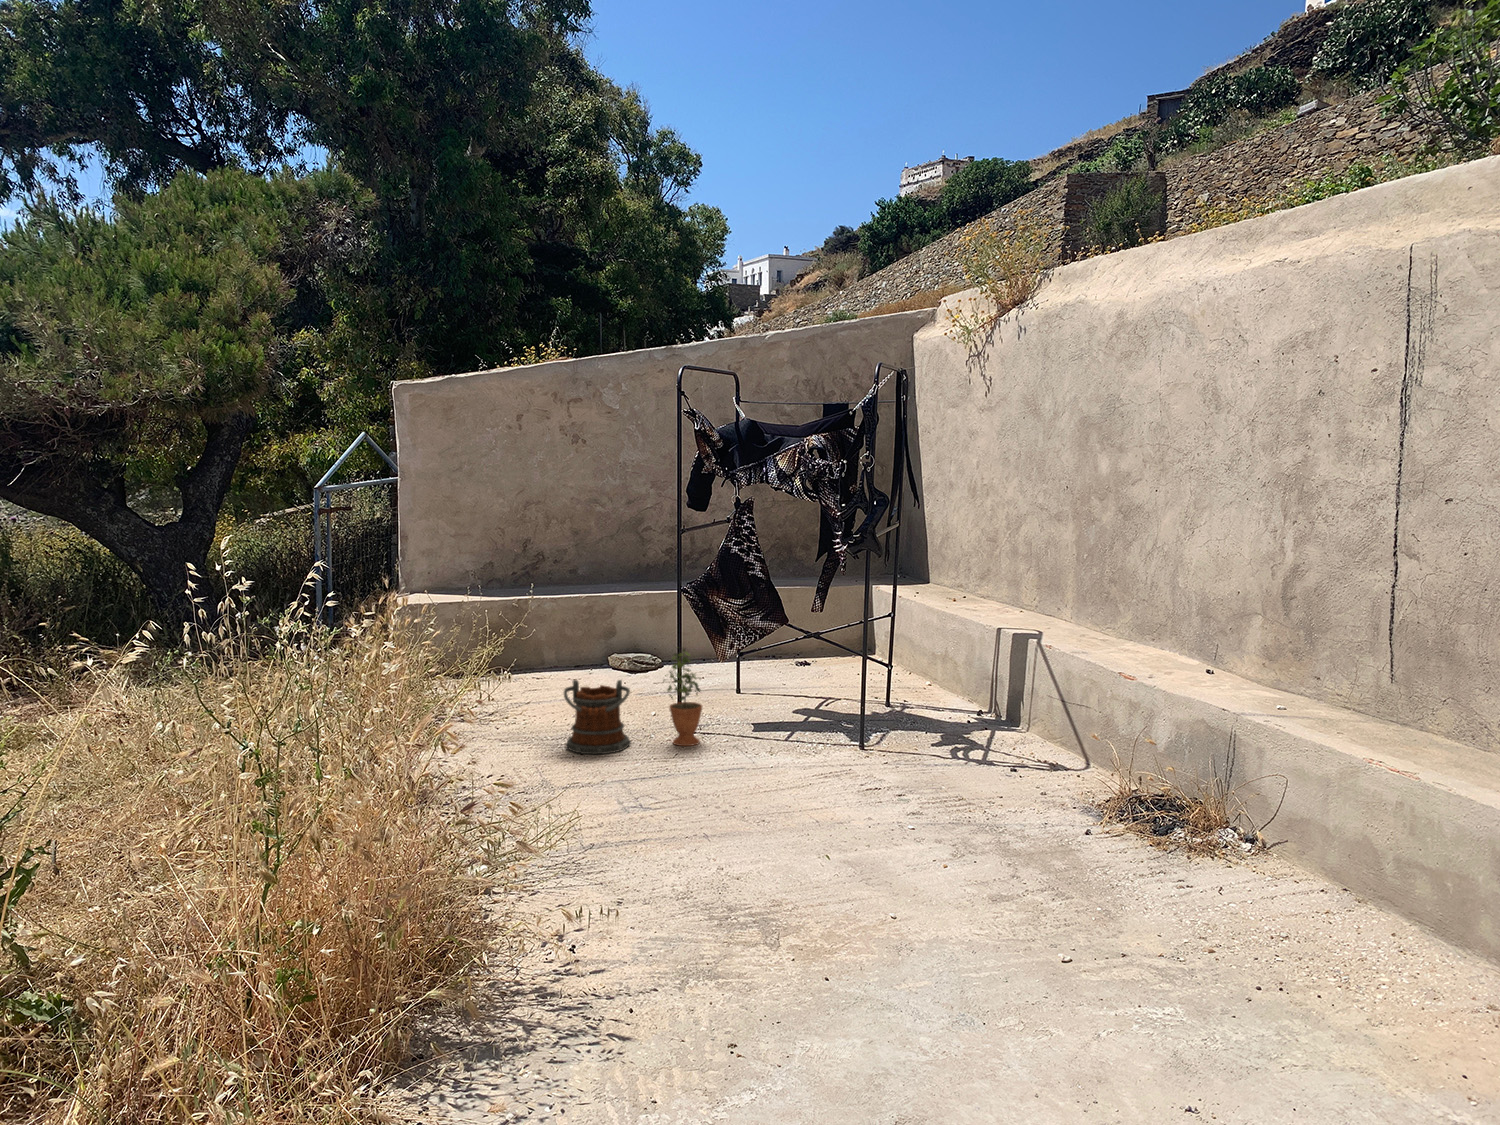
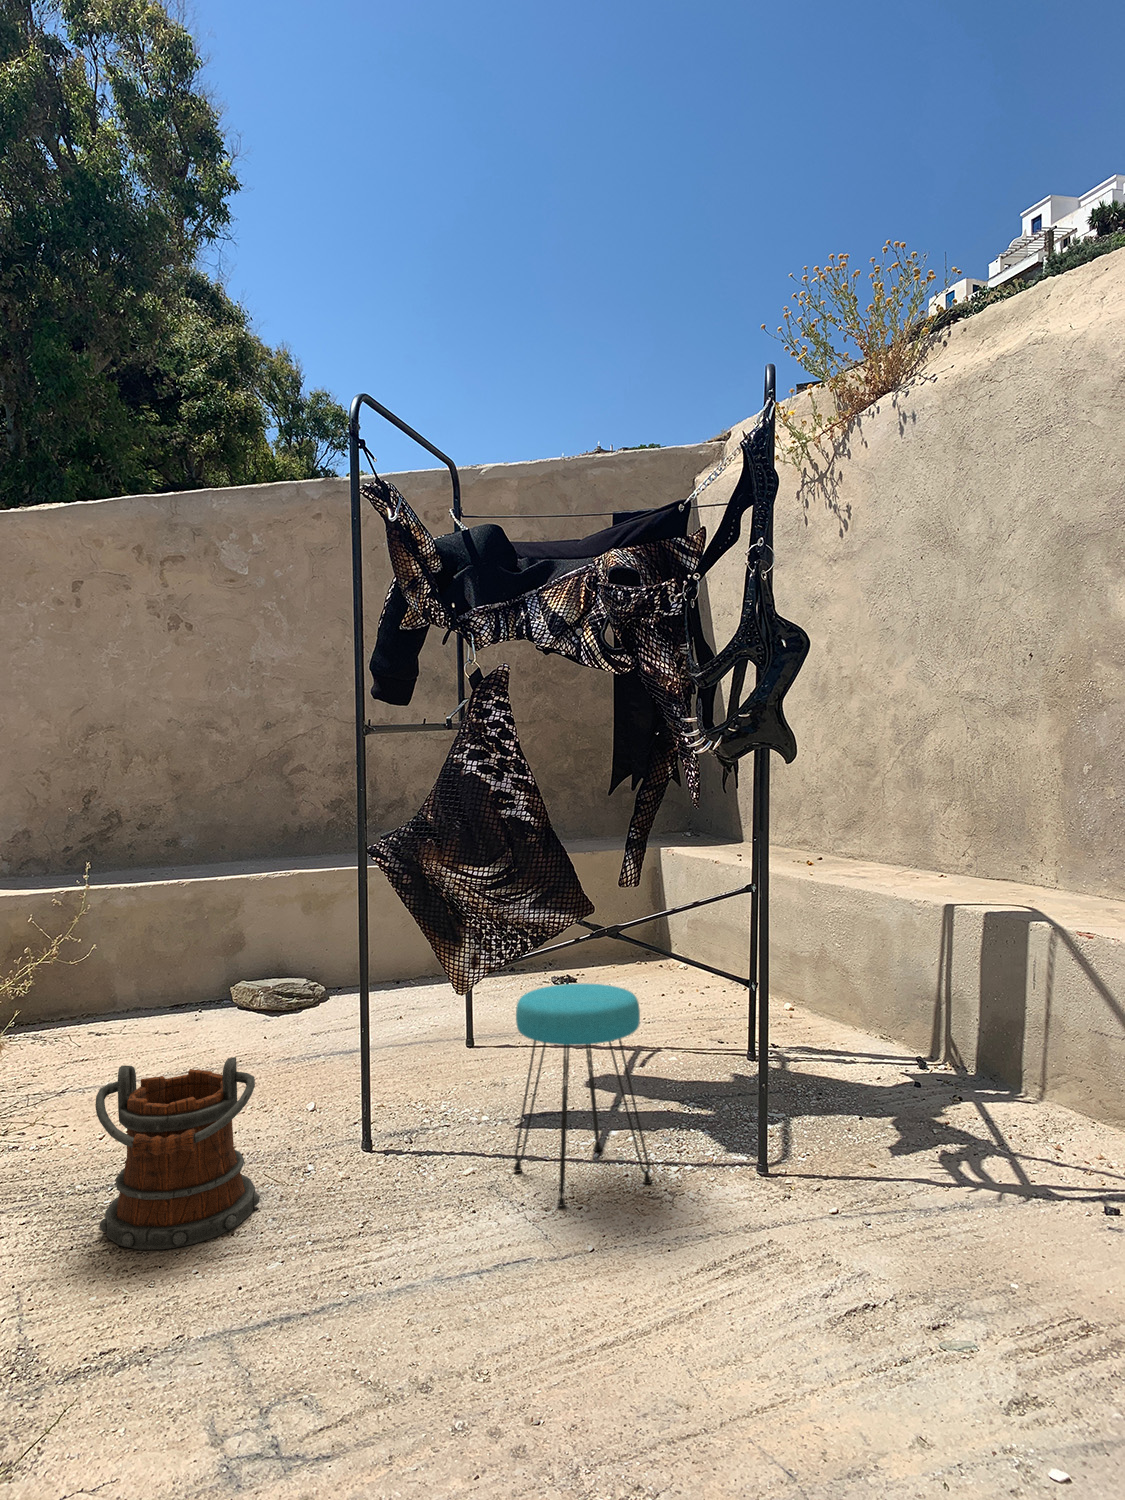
potted plant: present [663,649,702,746] -> none [330,974,419,1198]
stool: none [745,658,807,752] -> present [513,984,652,1206]

